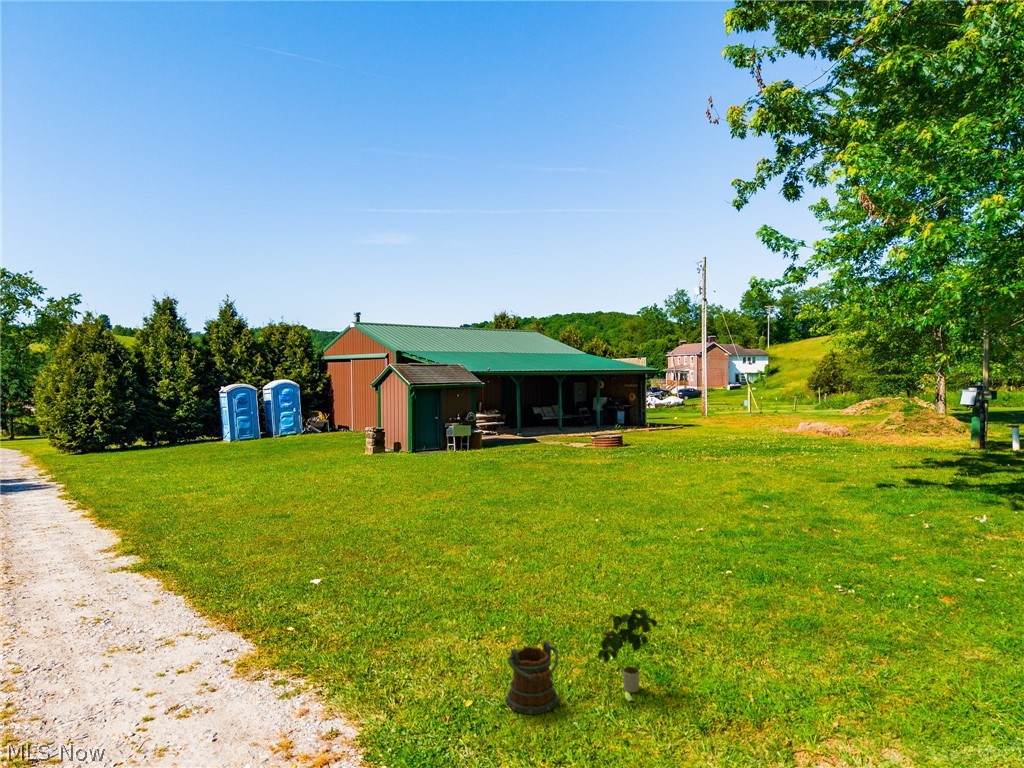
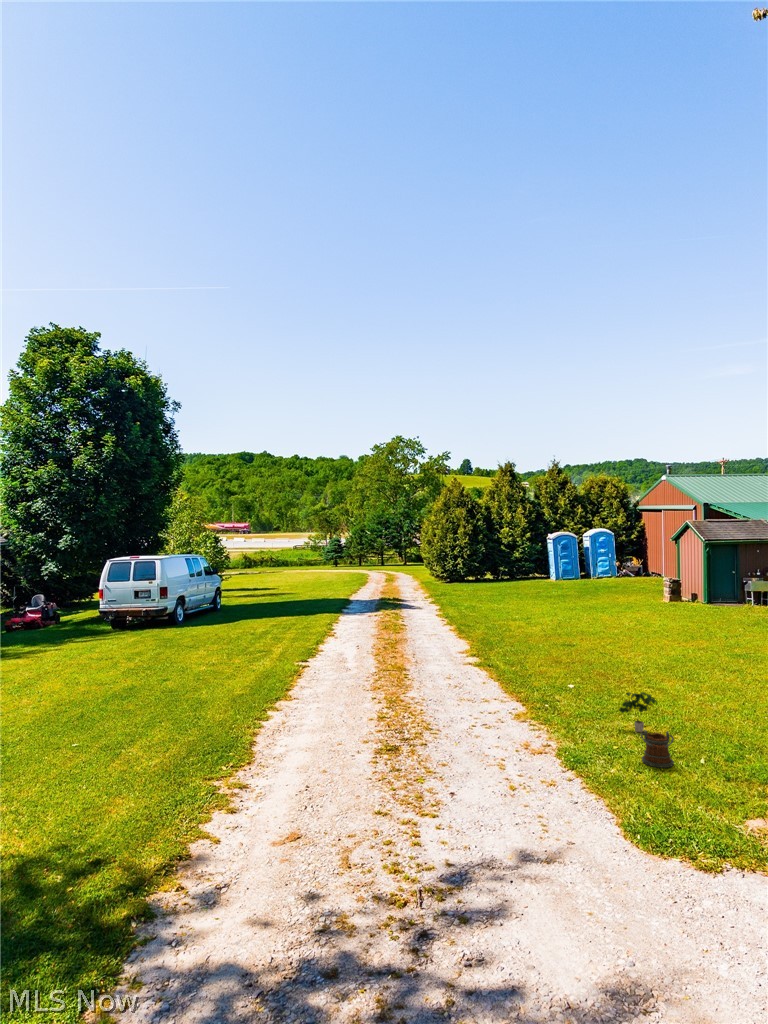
potted plant: present [598,609,657,692] -> present [619,692,657,732]

